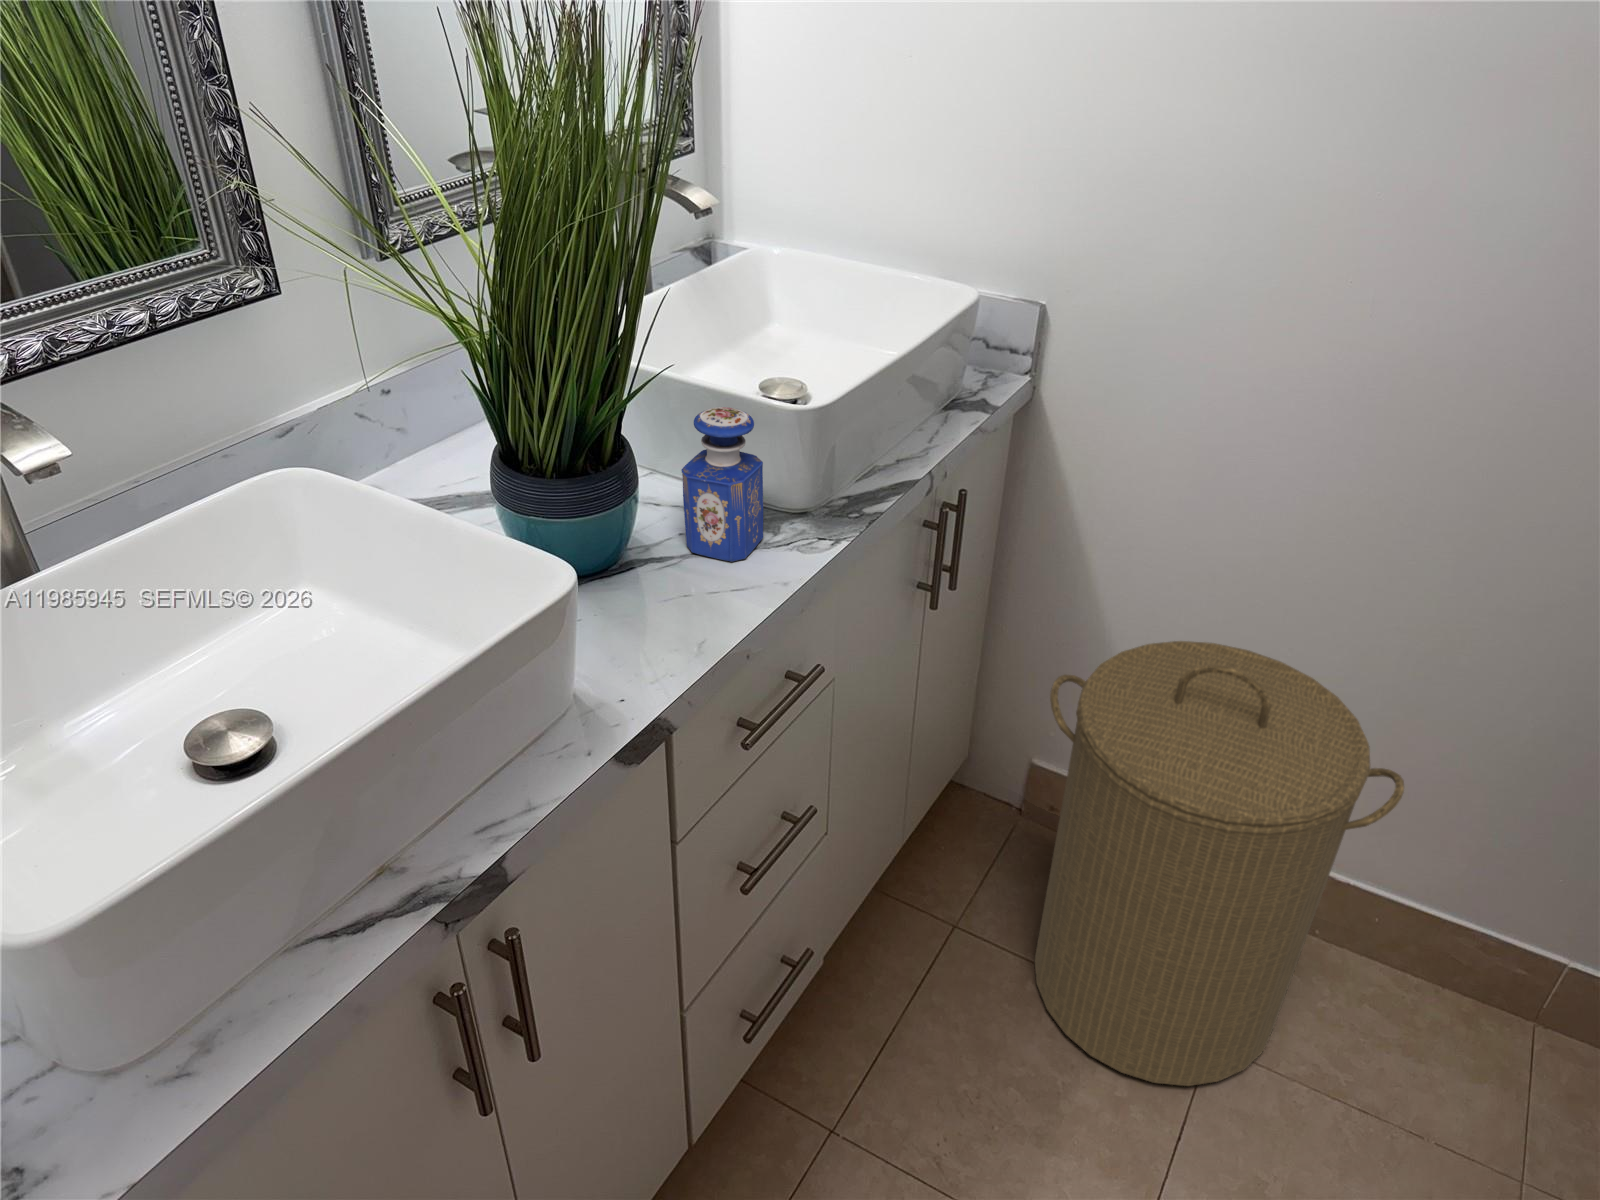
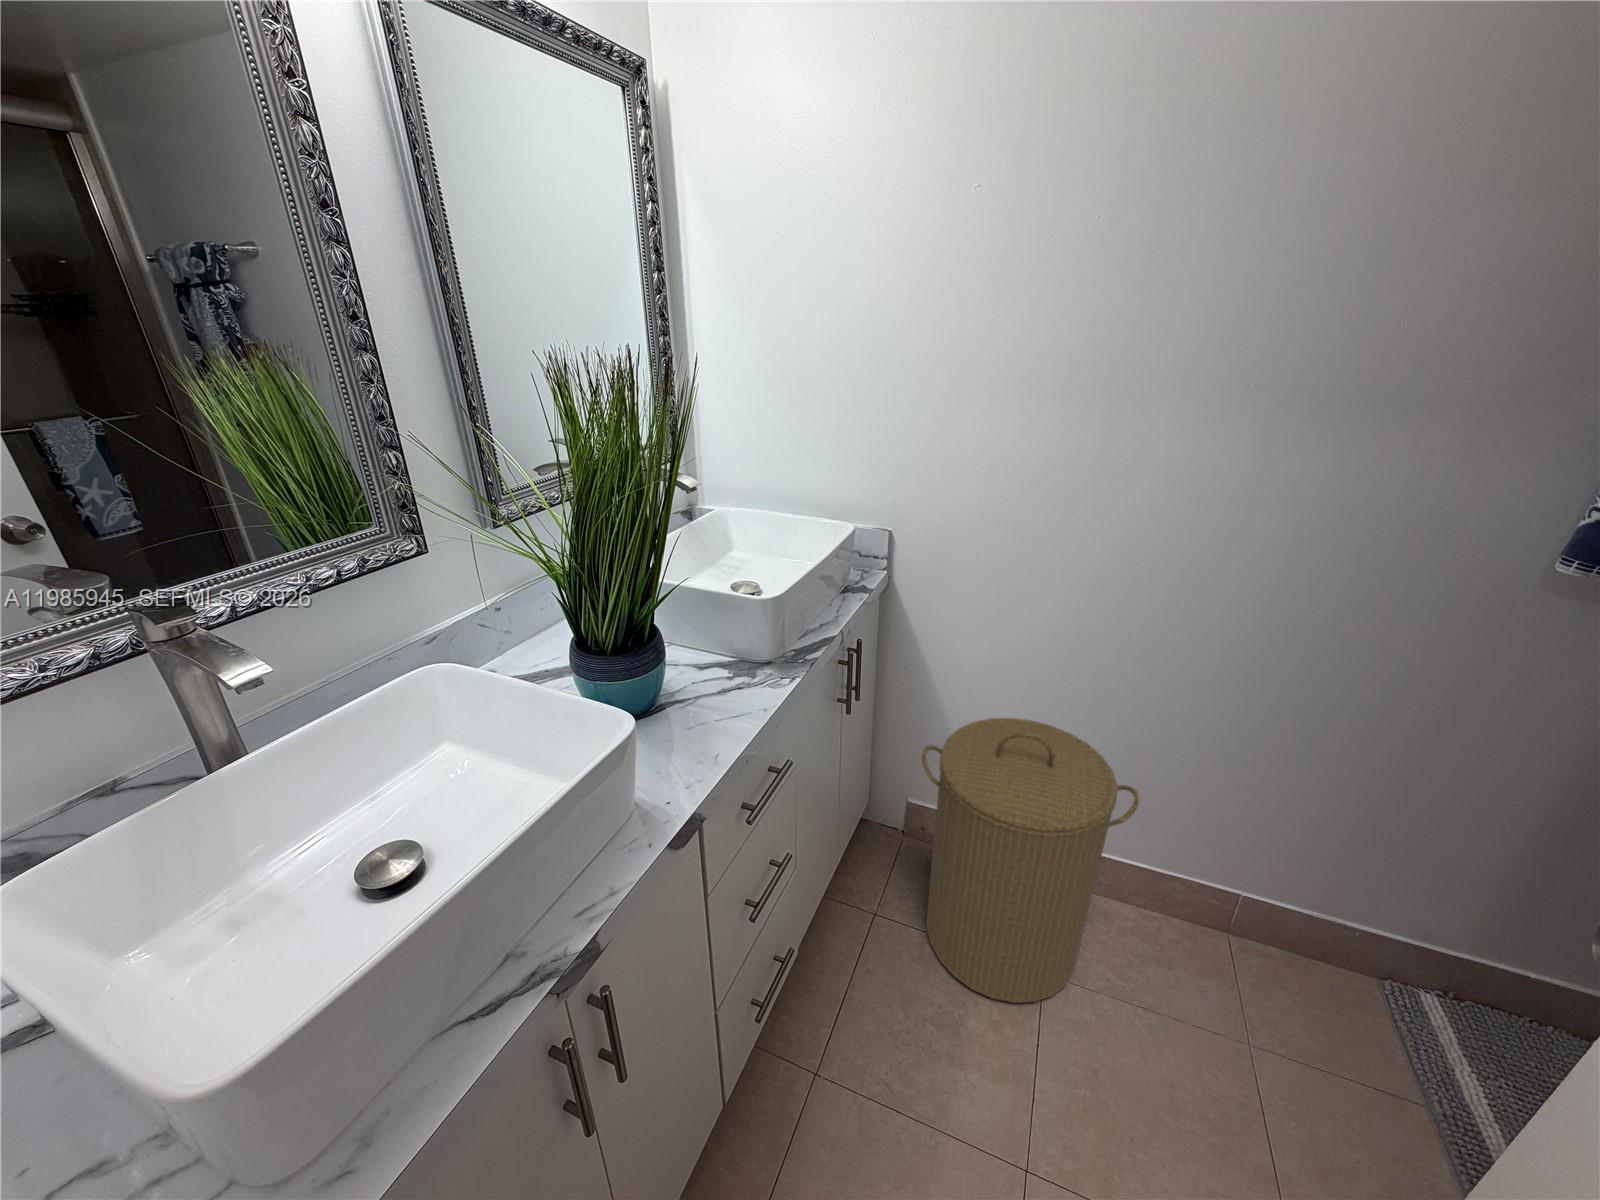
perfume bottle: present [681,407,763,562] -> none [695,603,748,699]

